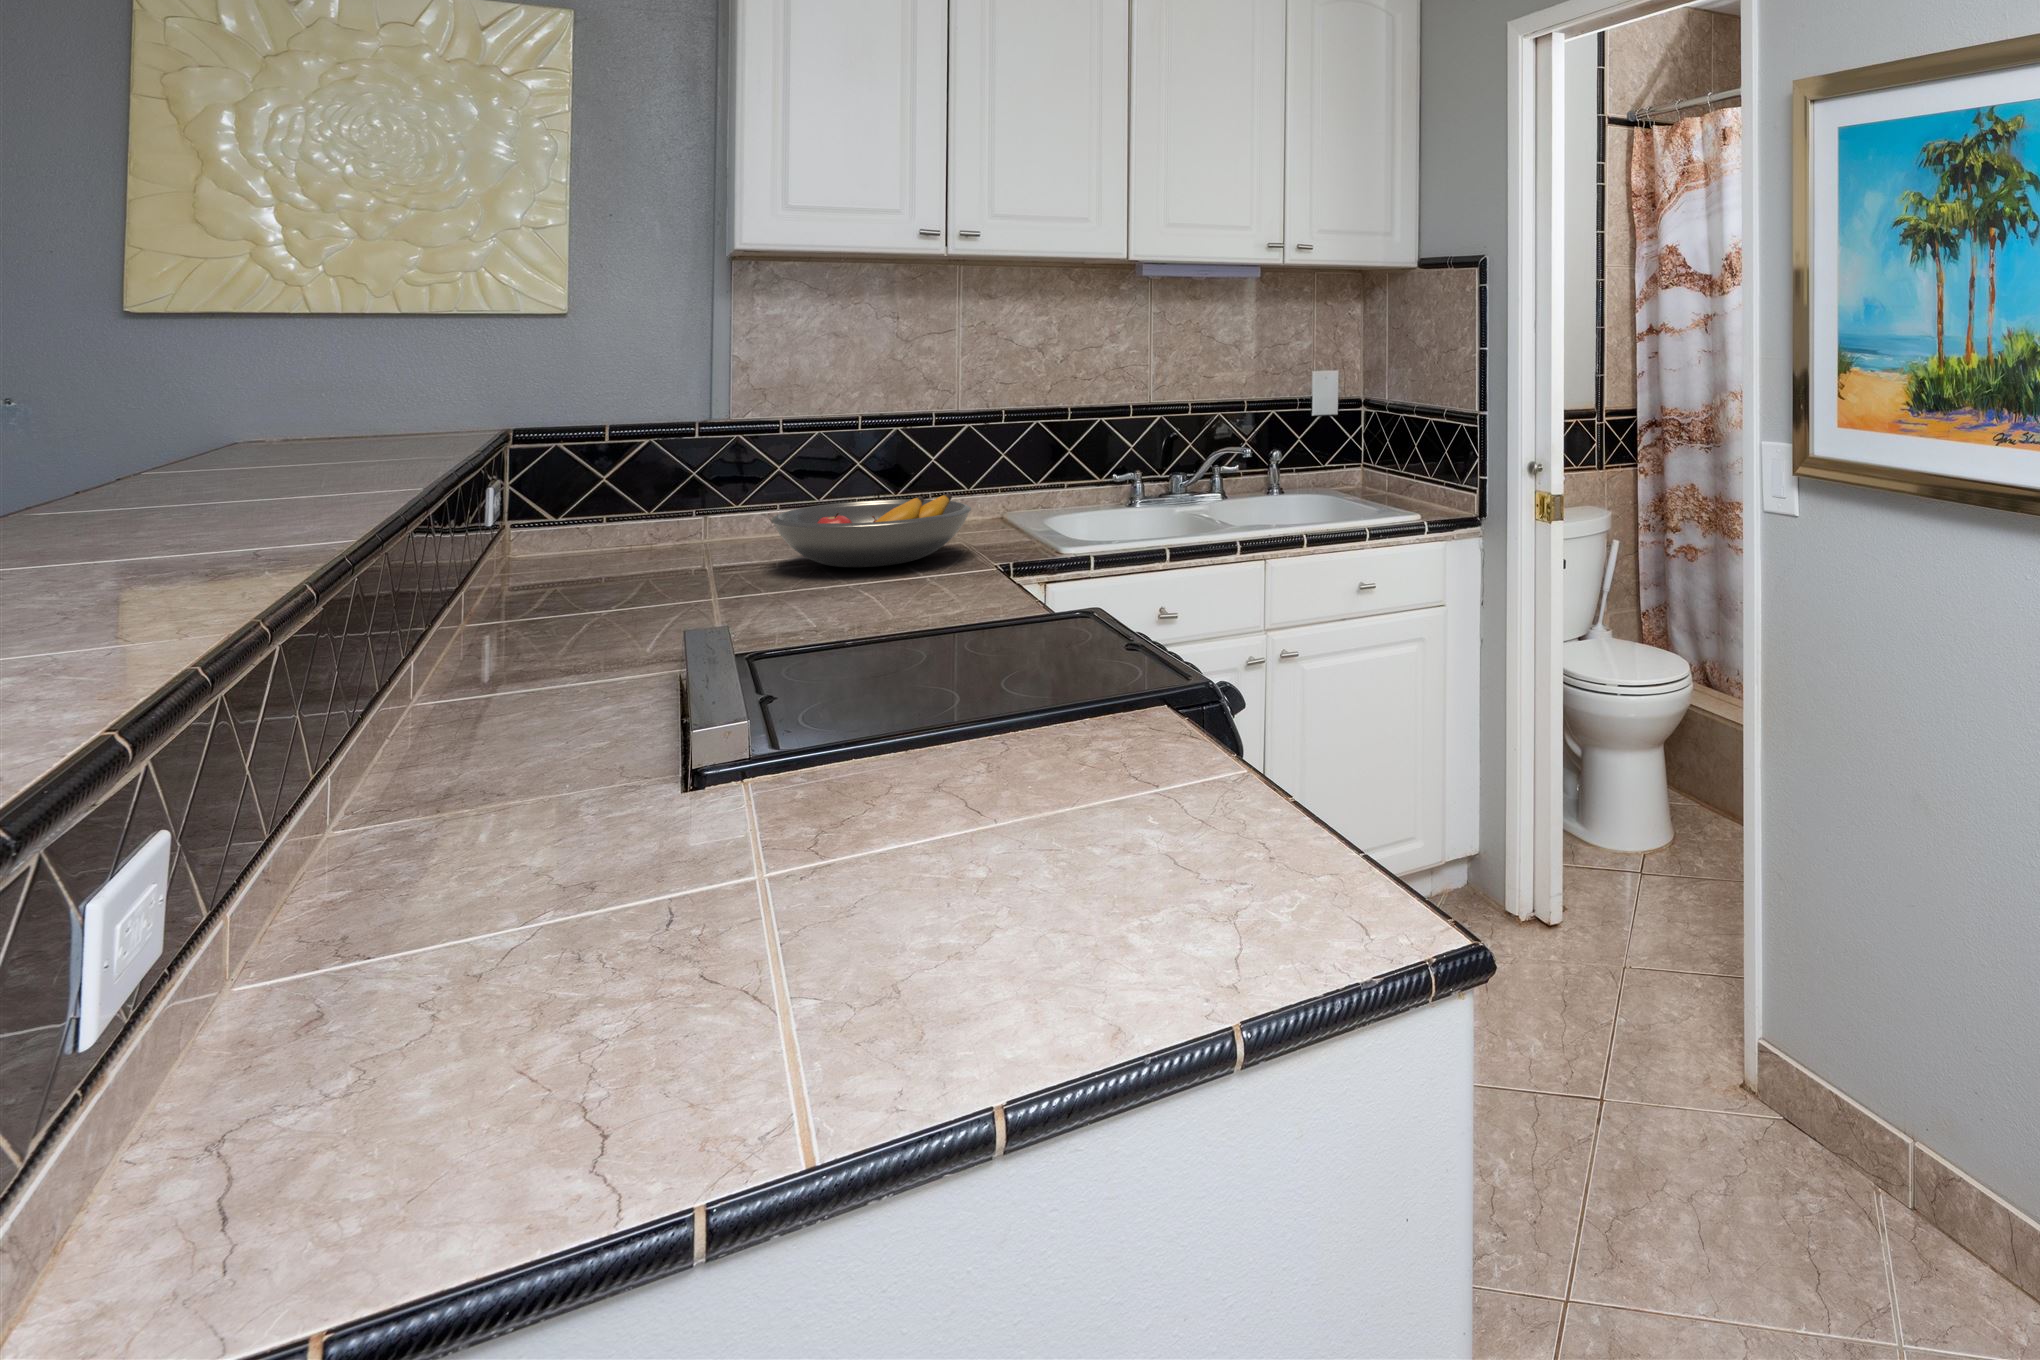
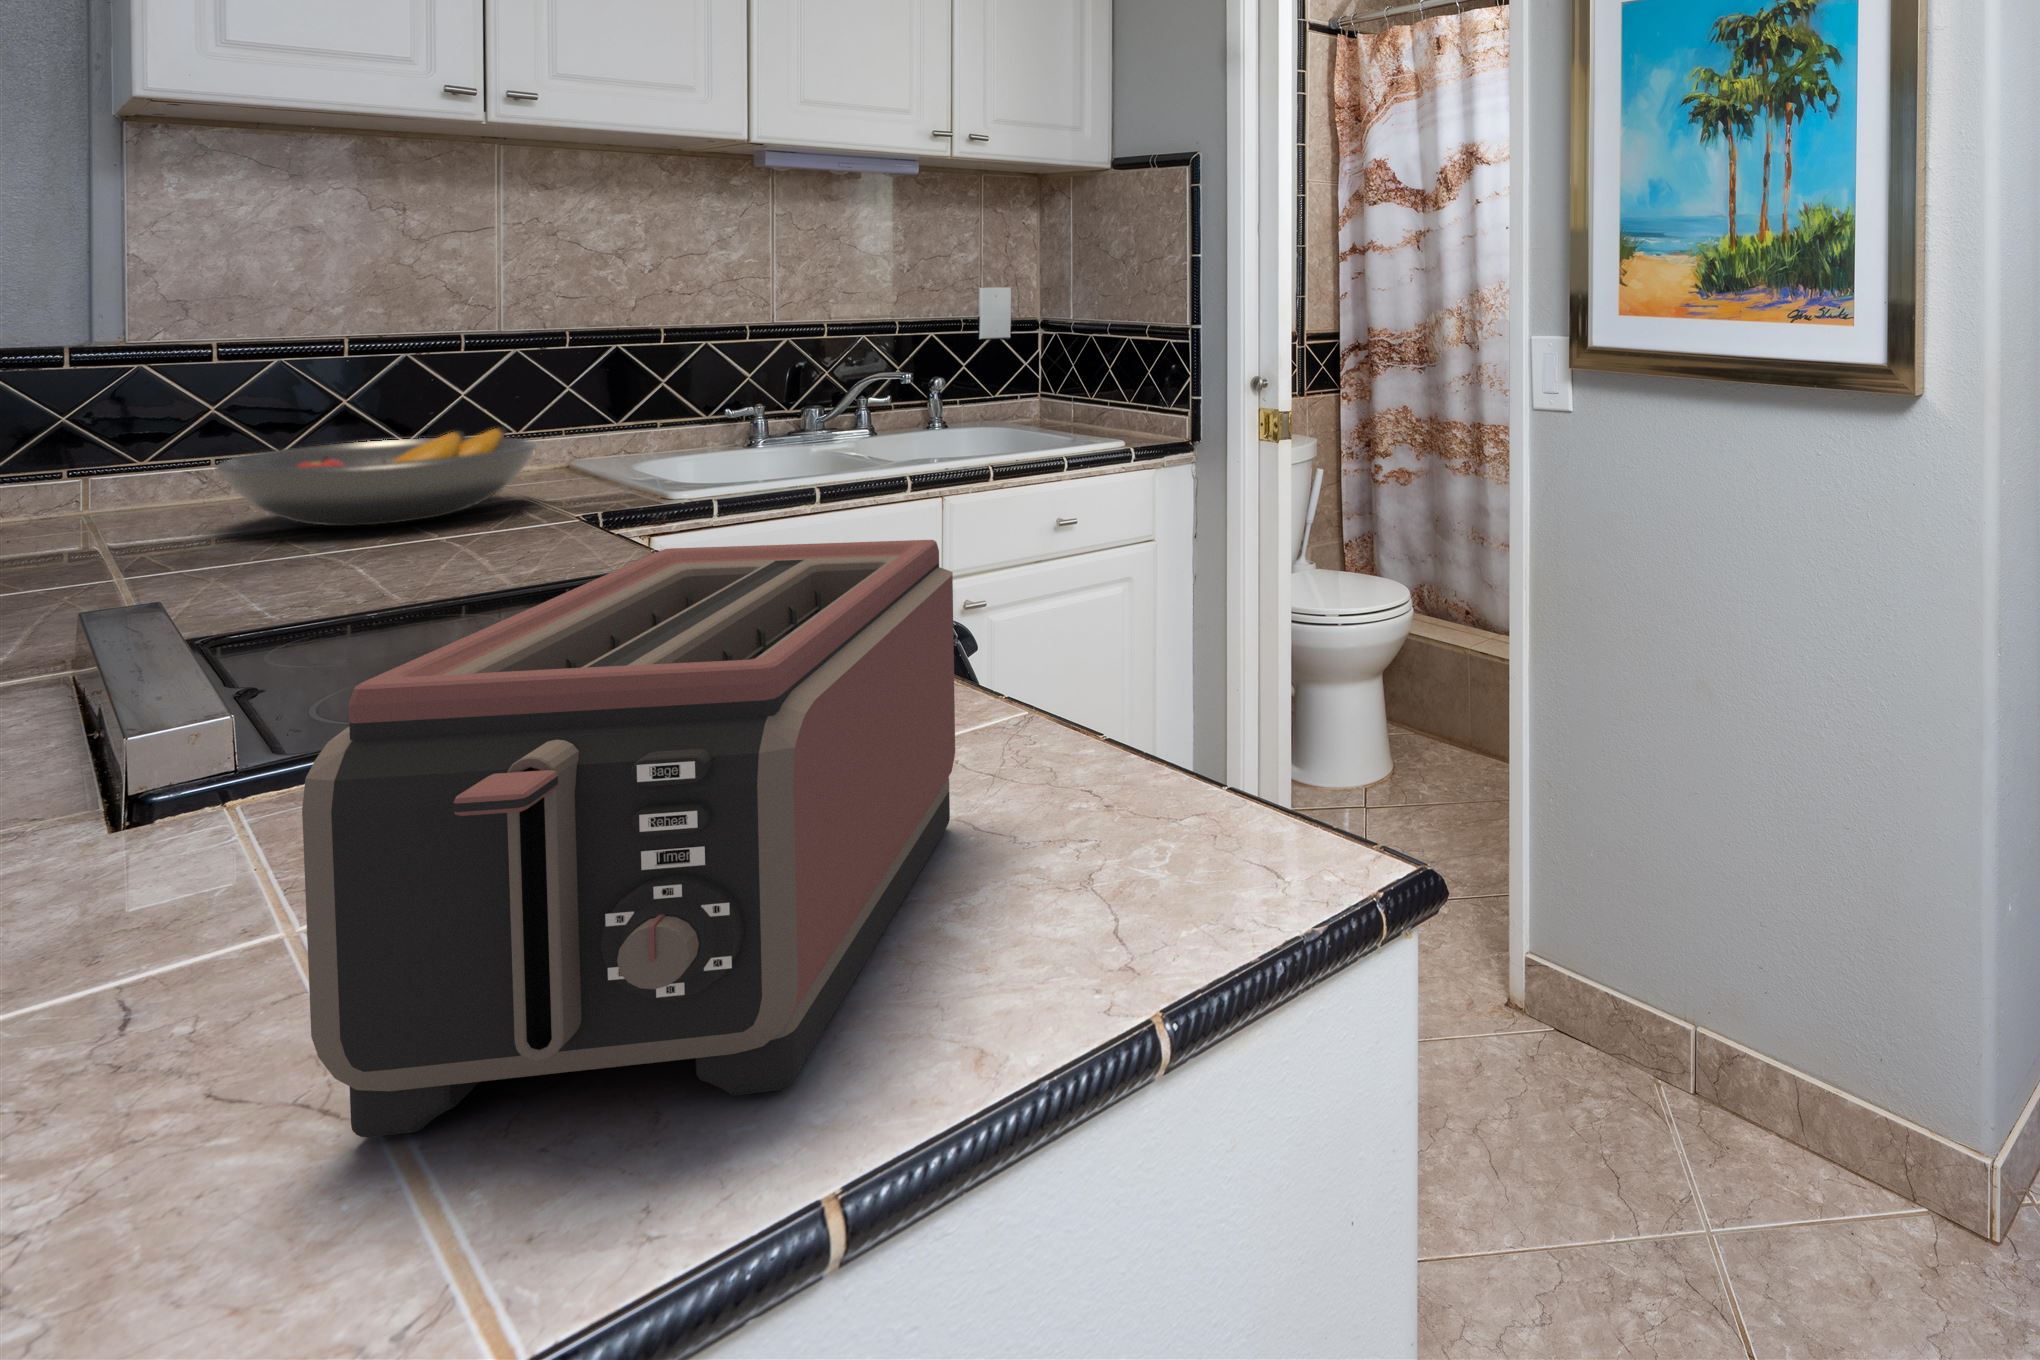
toaster: none [778,629,1178,1007] -> present [302,540,955,1137]

